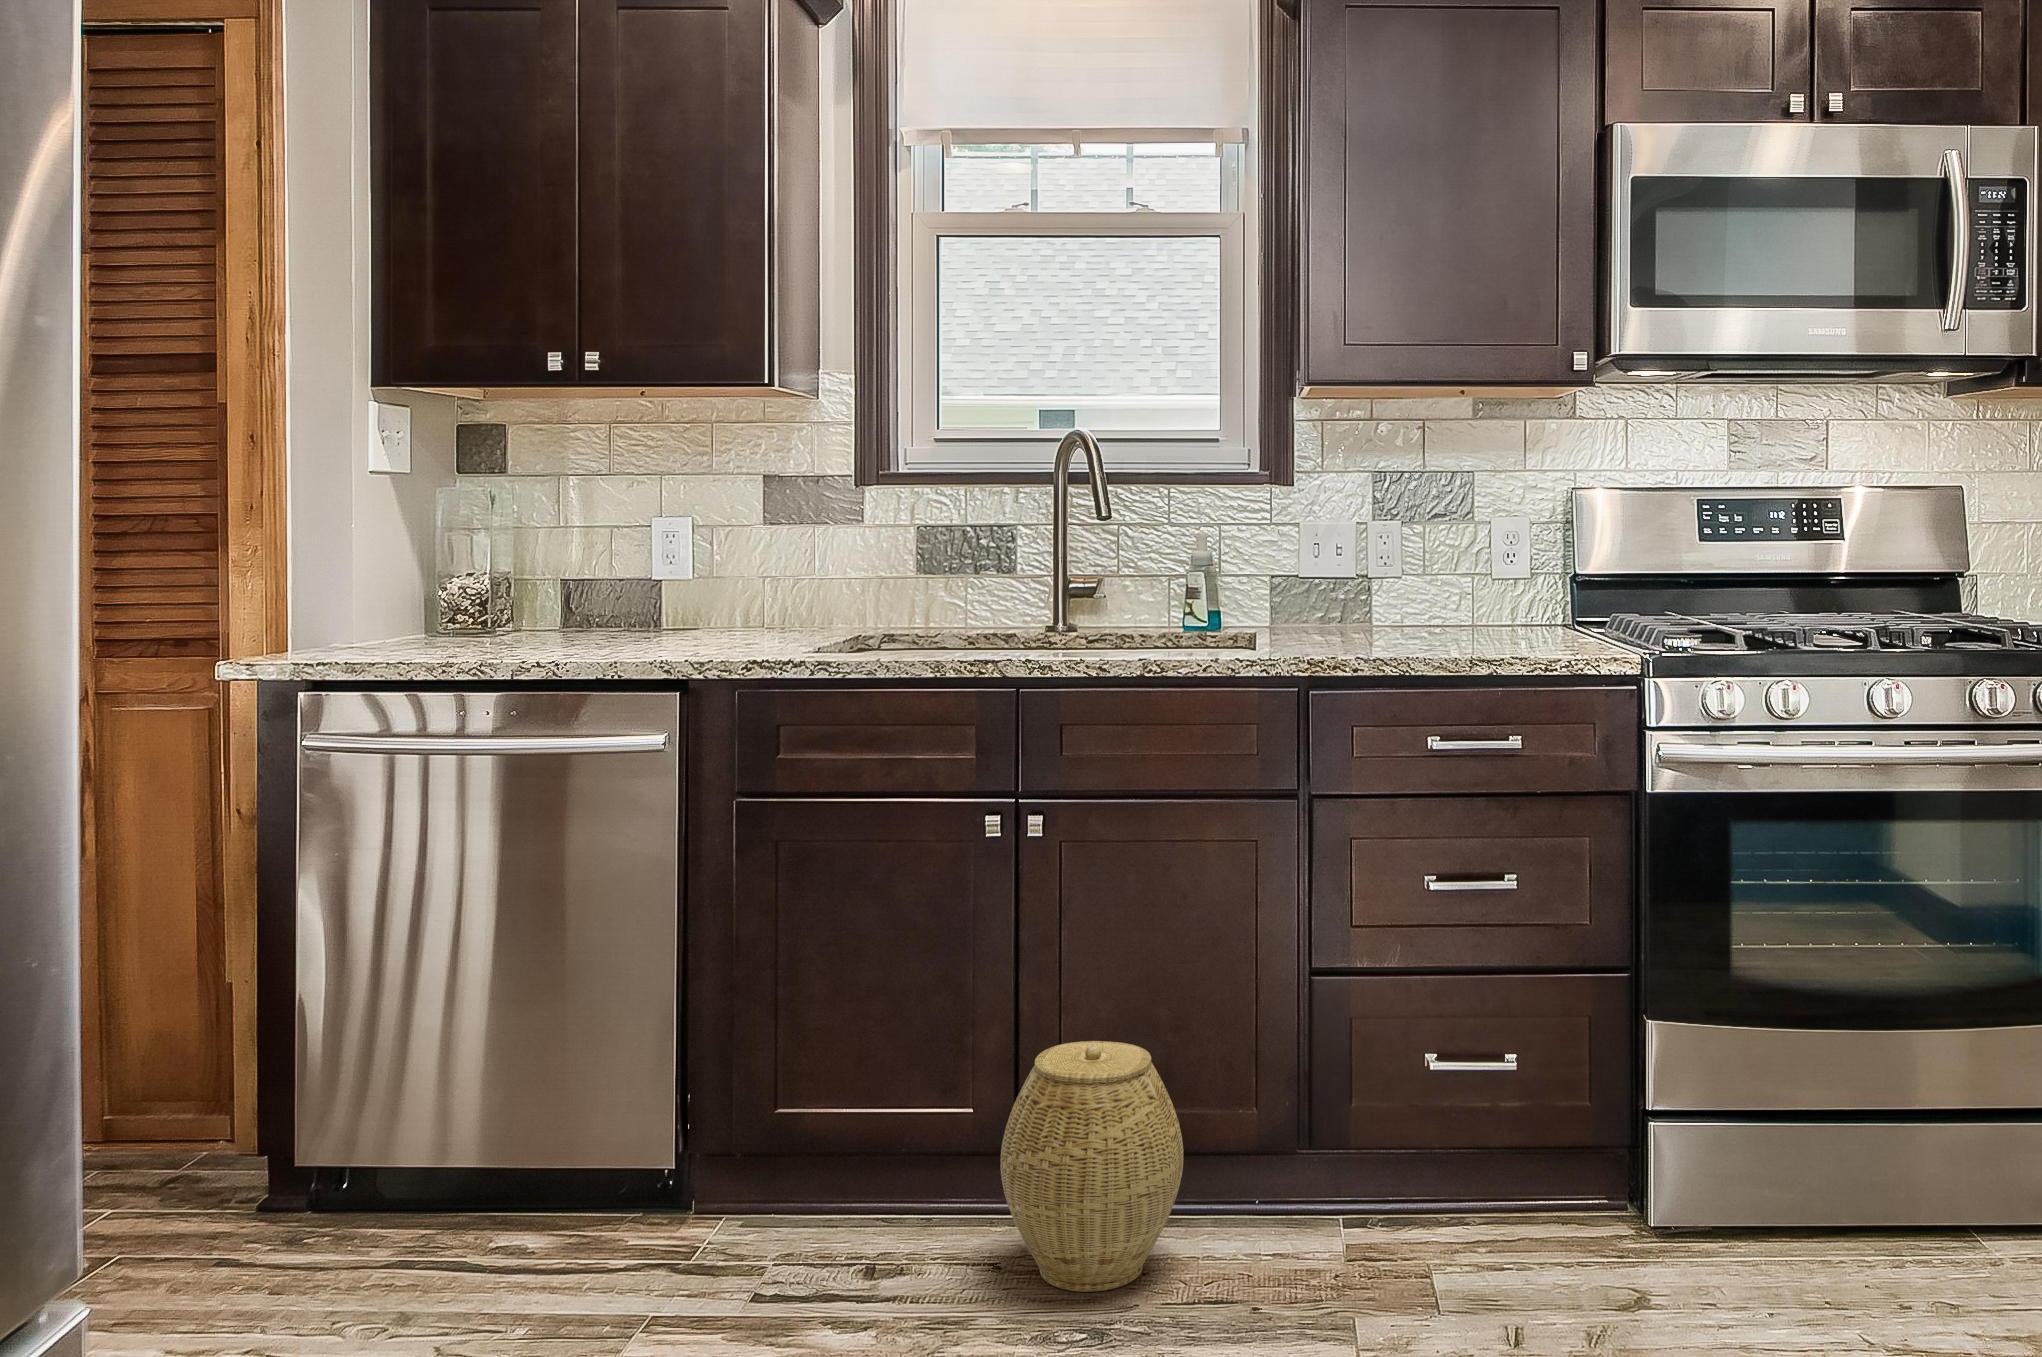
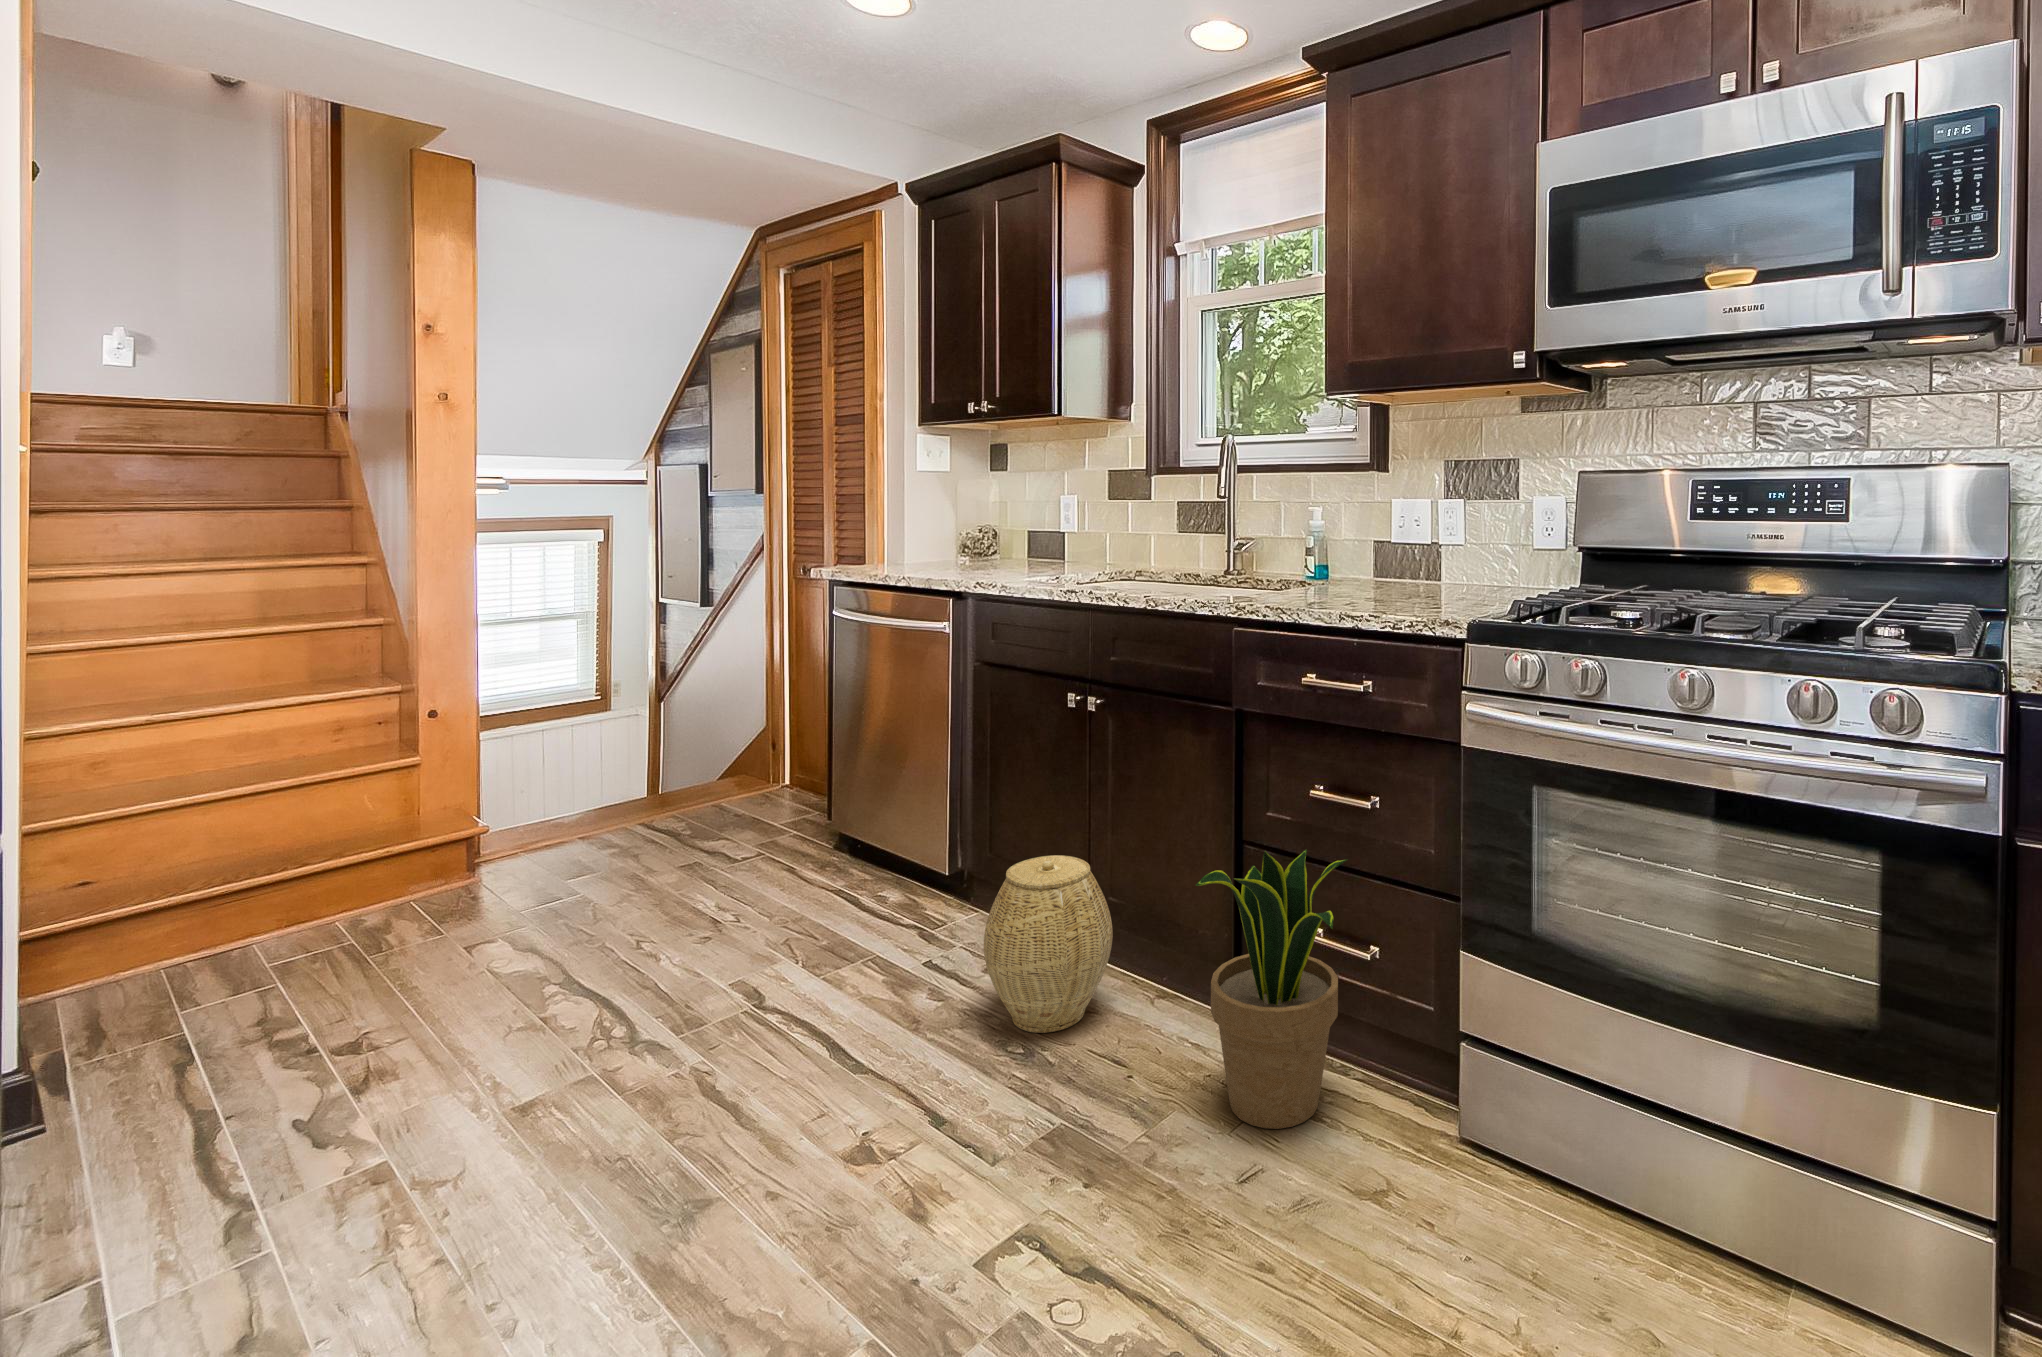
potted plant: none [1397,944,1578,1275] -> present [1196,849,1348,1129]

